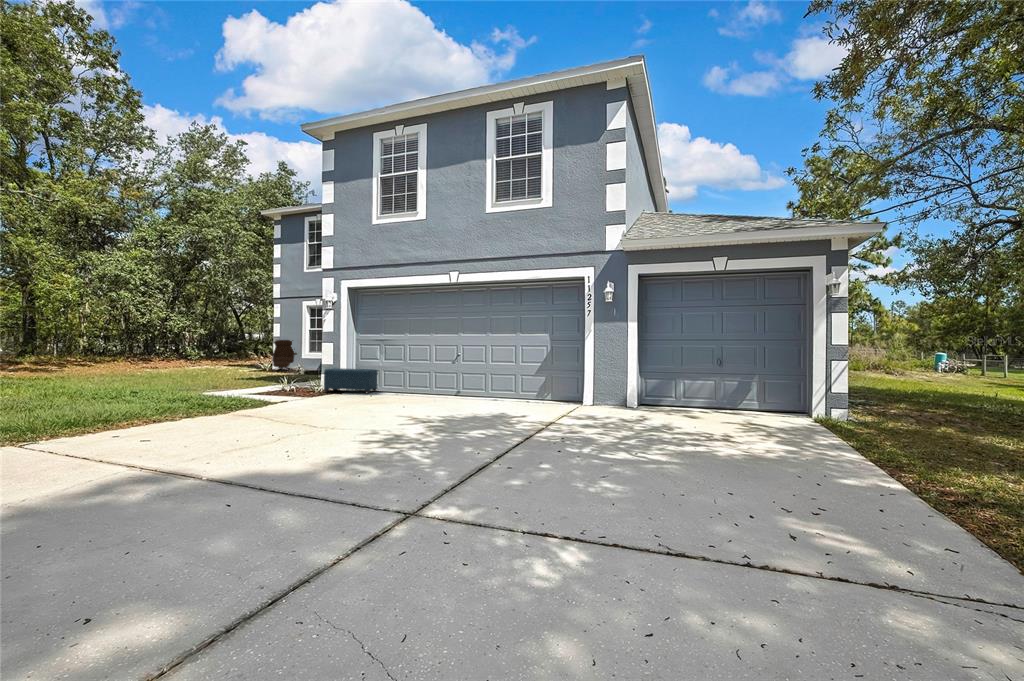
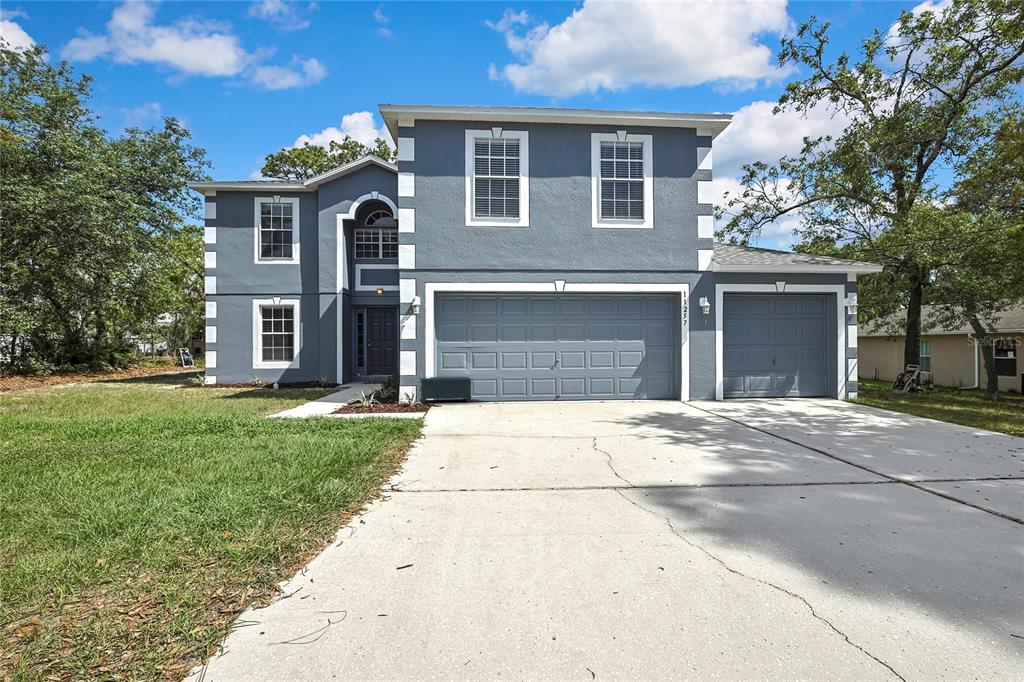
lounge chair: present [270,340,297,371] -> none [224,343,260,383]

